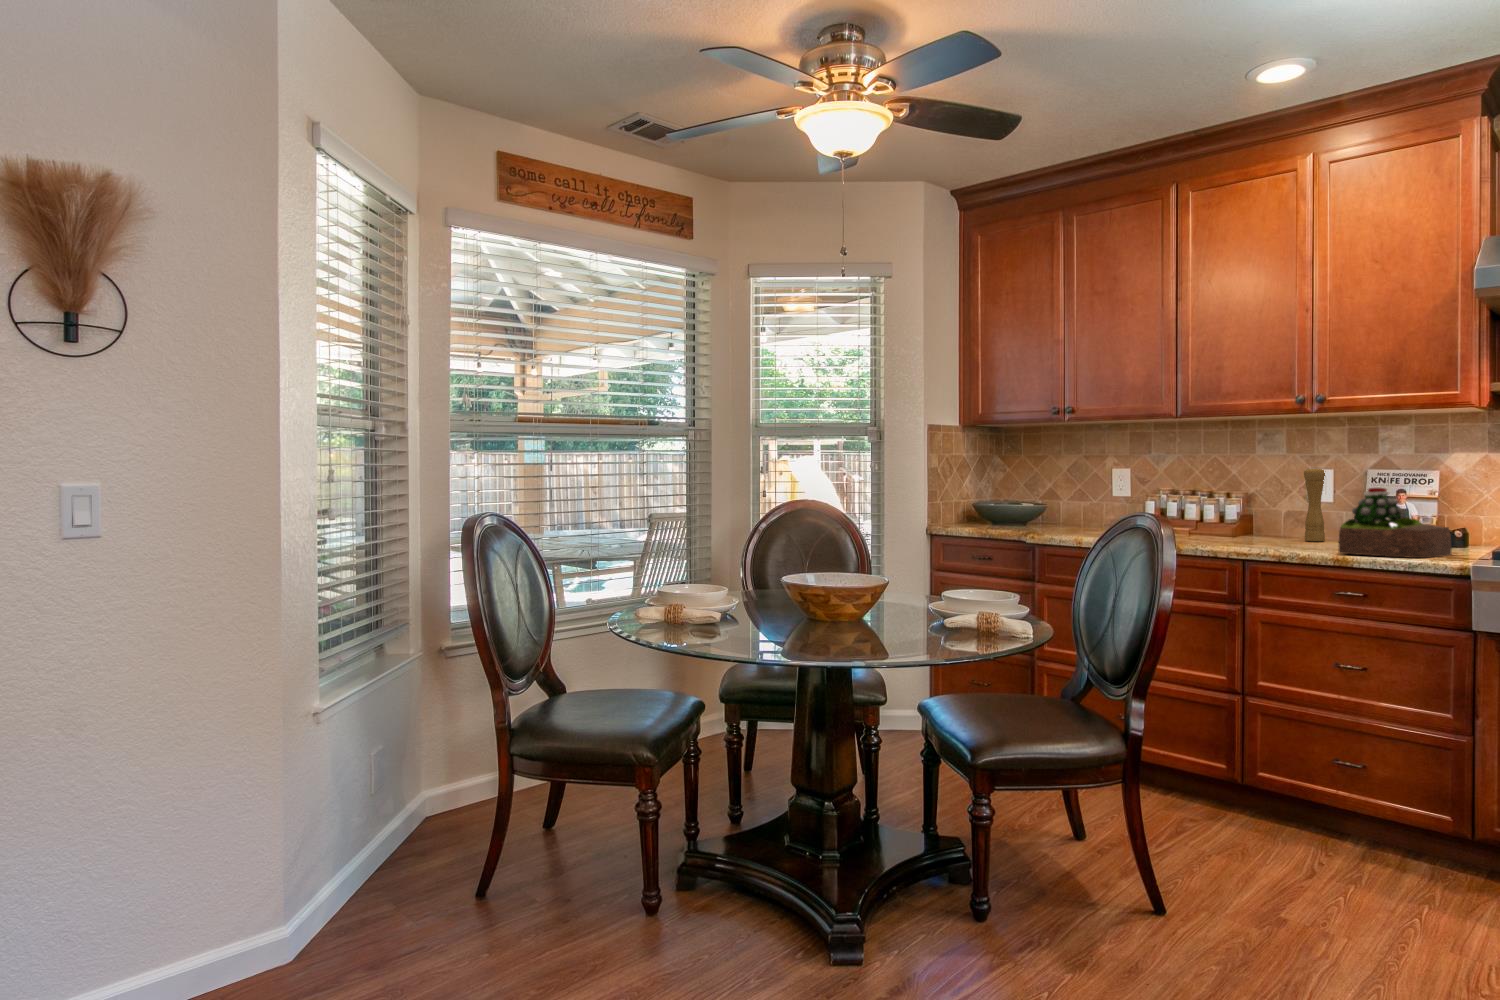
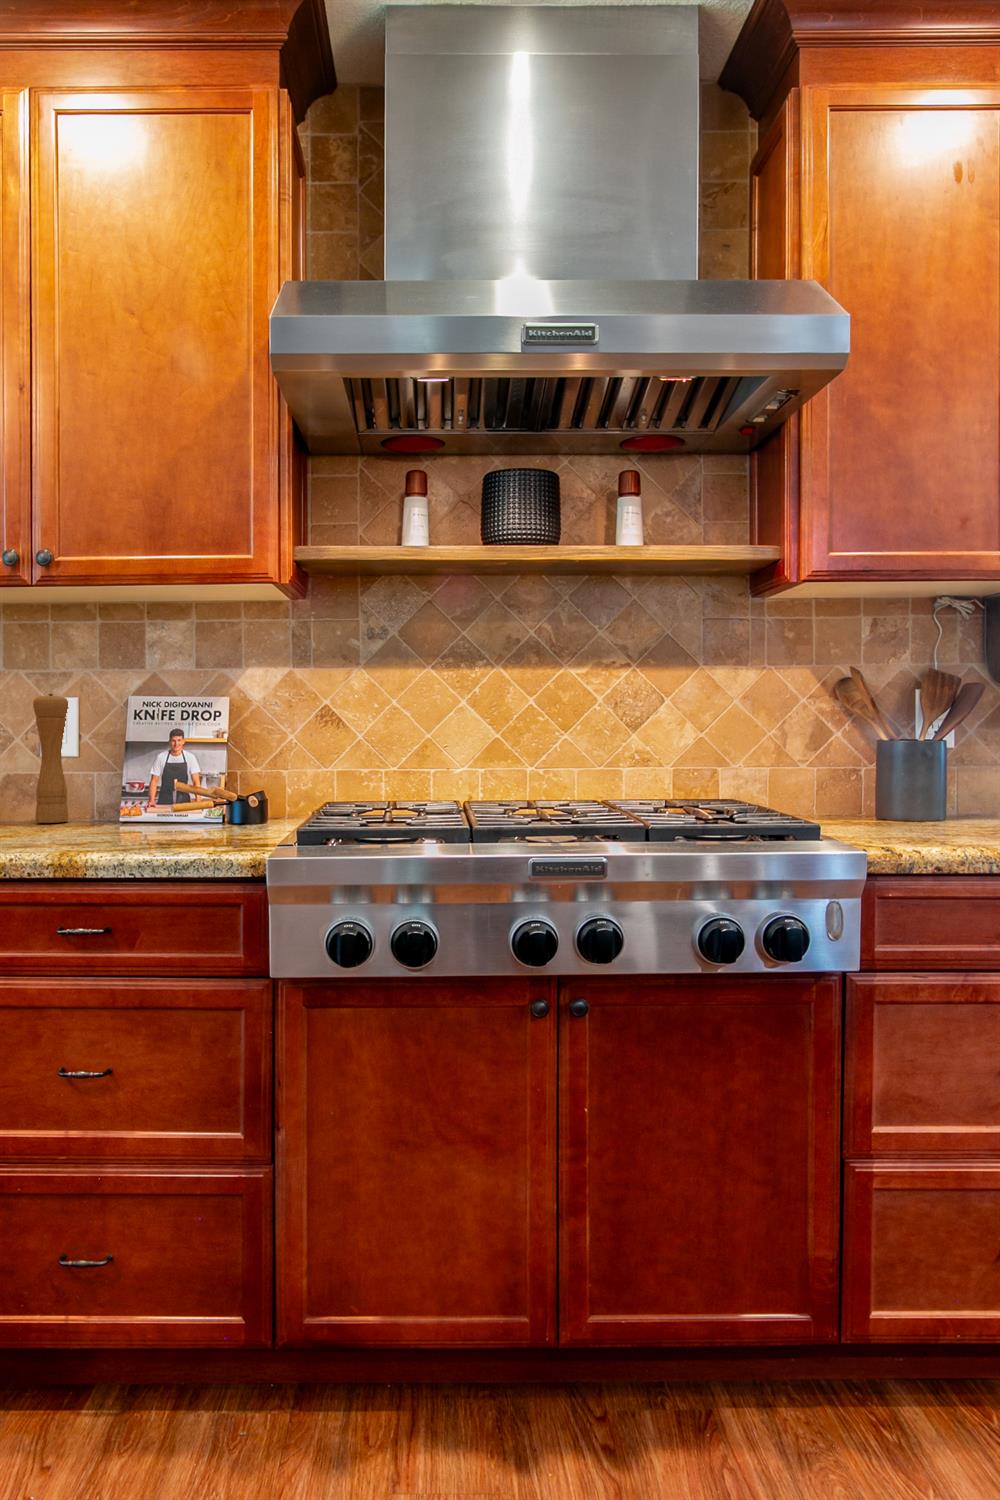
succulent plant: present [1339,488,1451,558] -> none [64,722,243,850]

